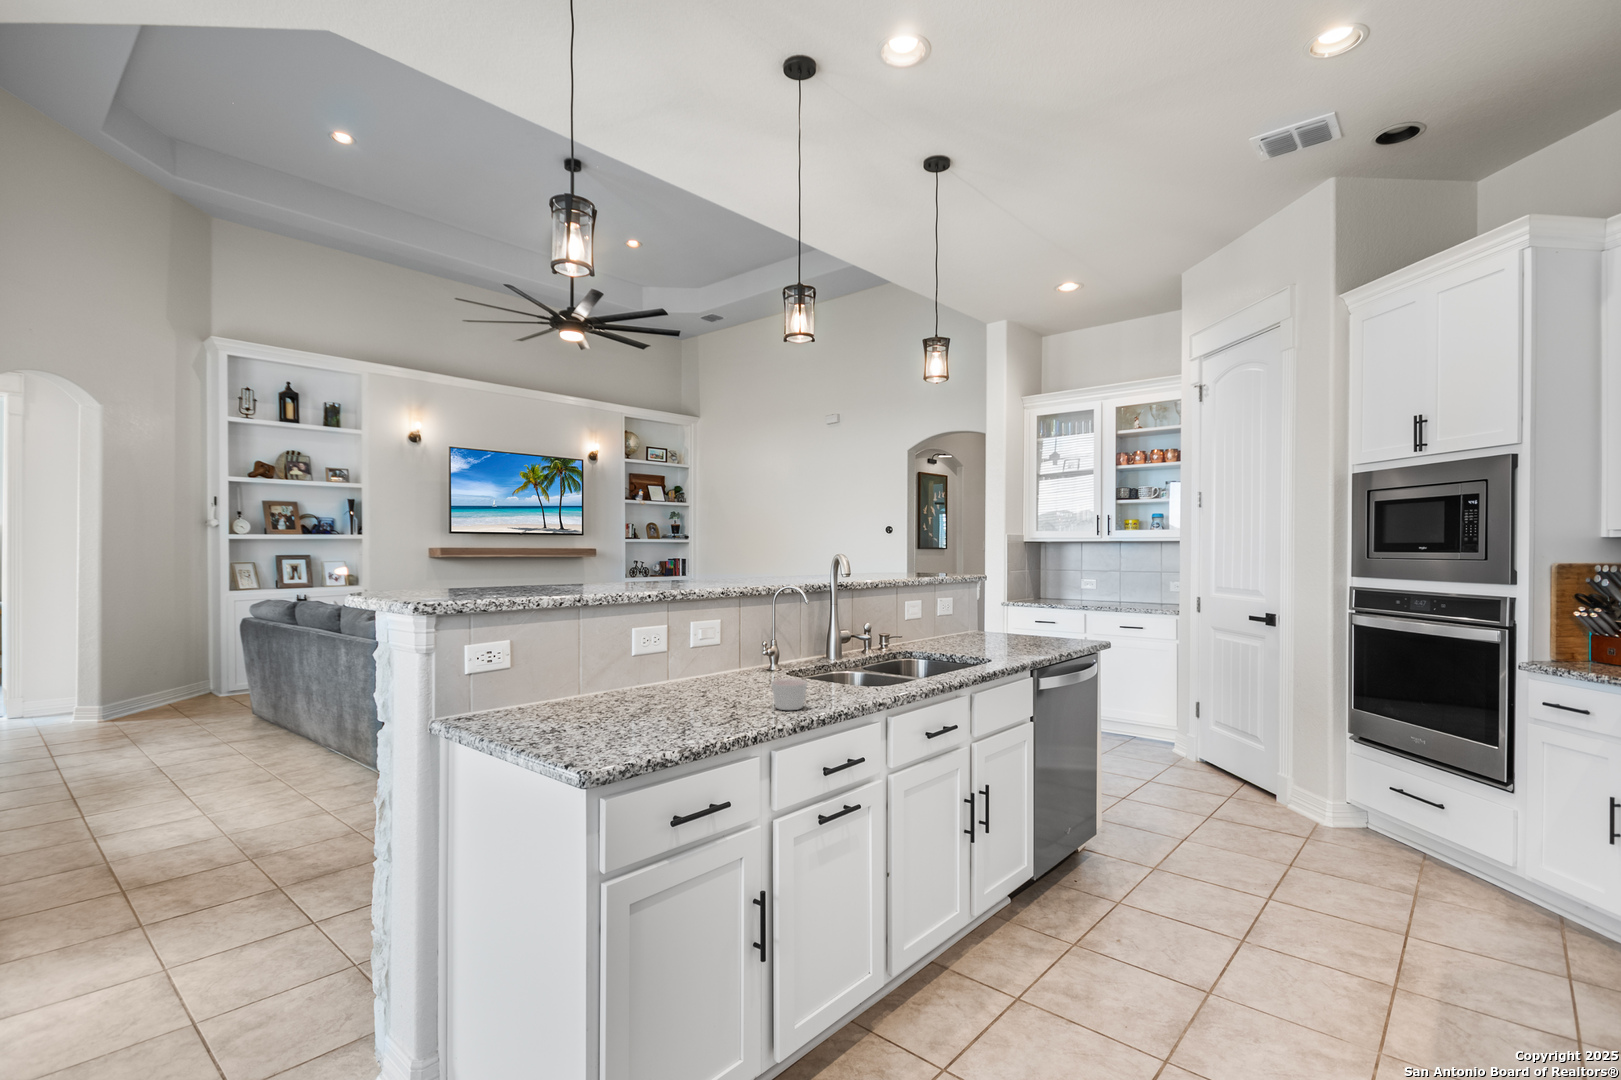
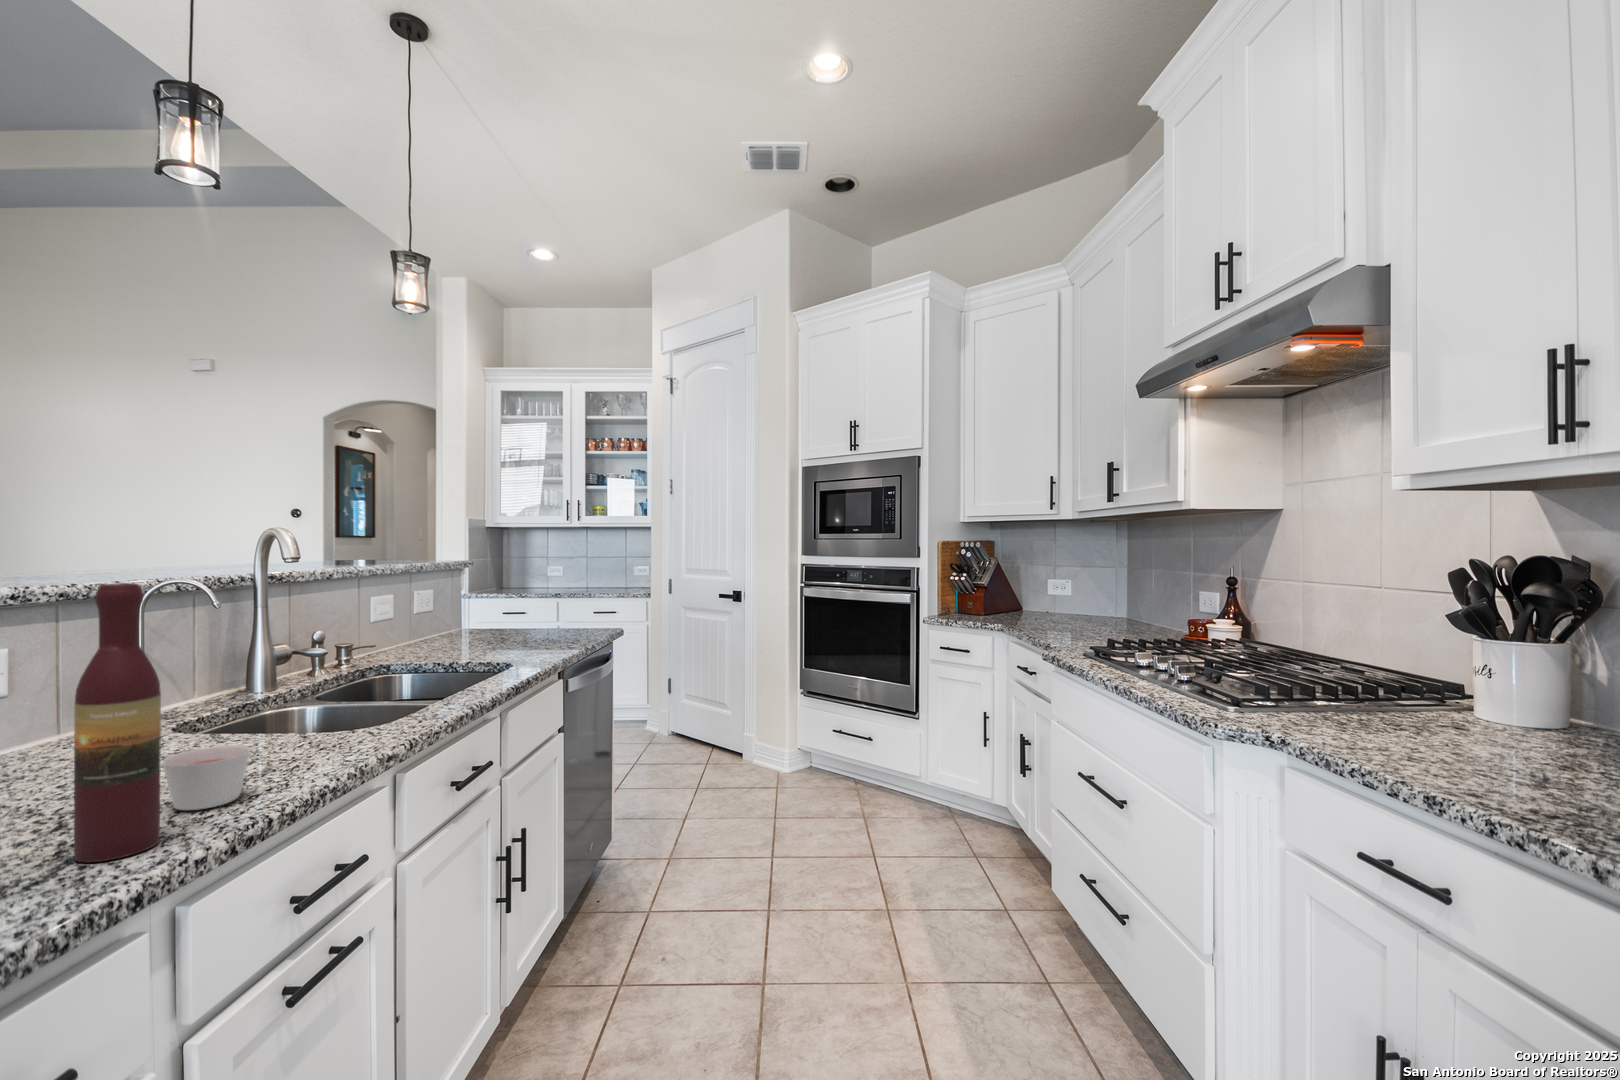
wine bottle: none [736,588,767,722] -> present [74,583,161,862]

